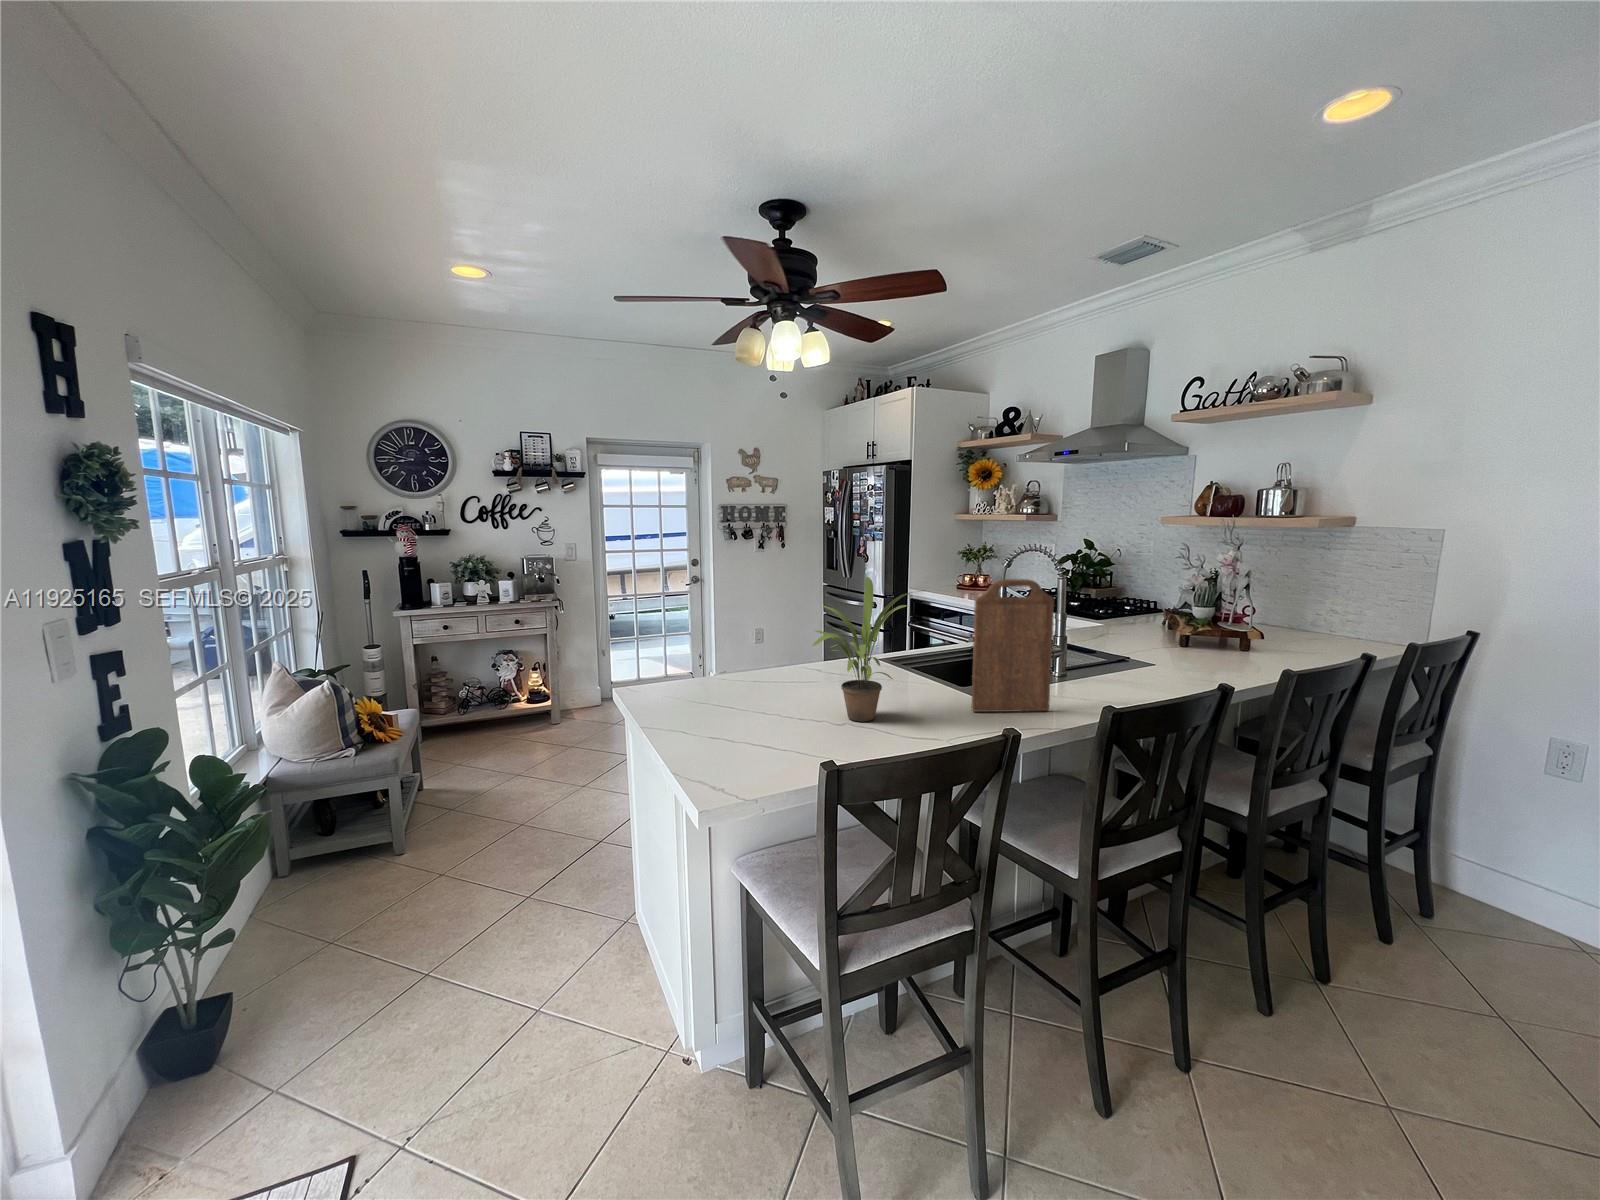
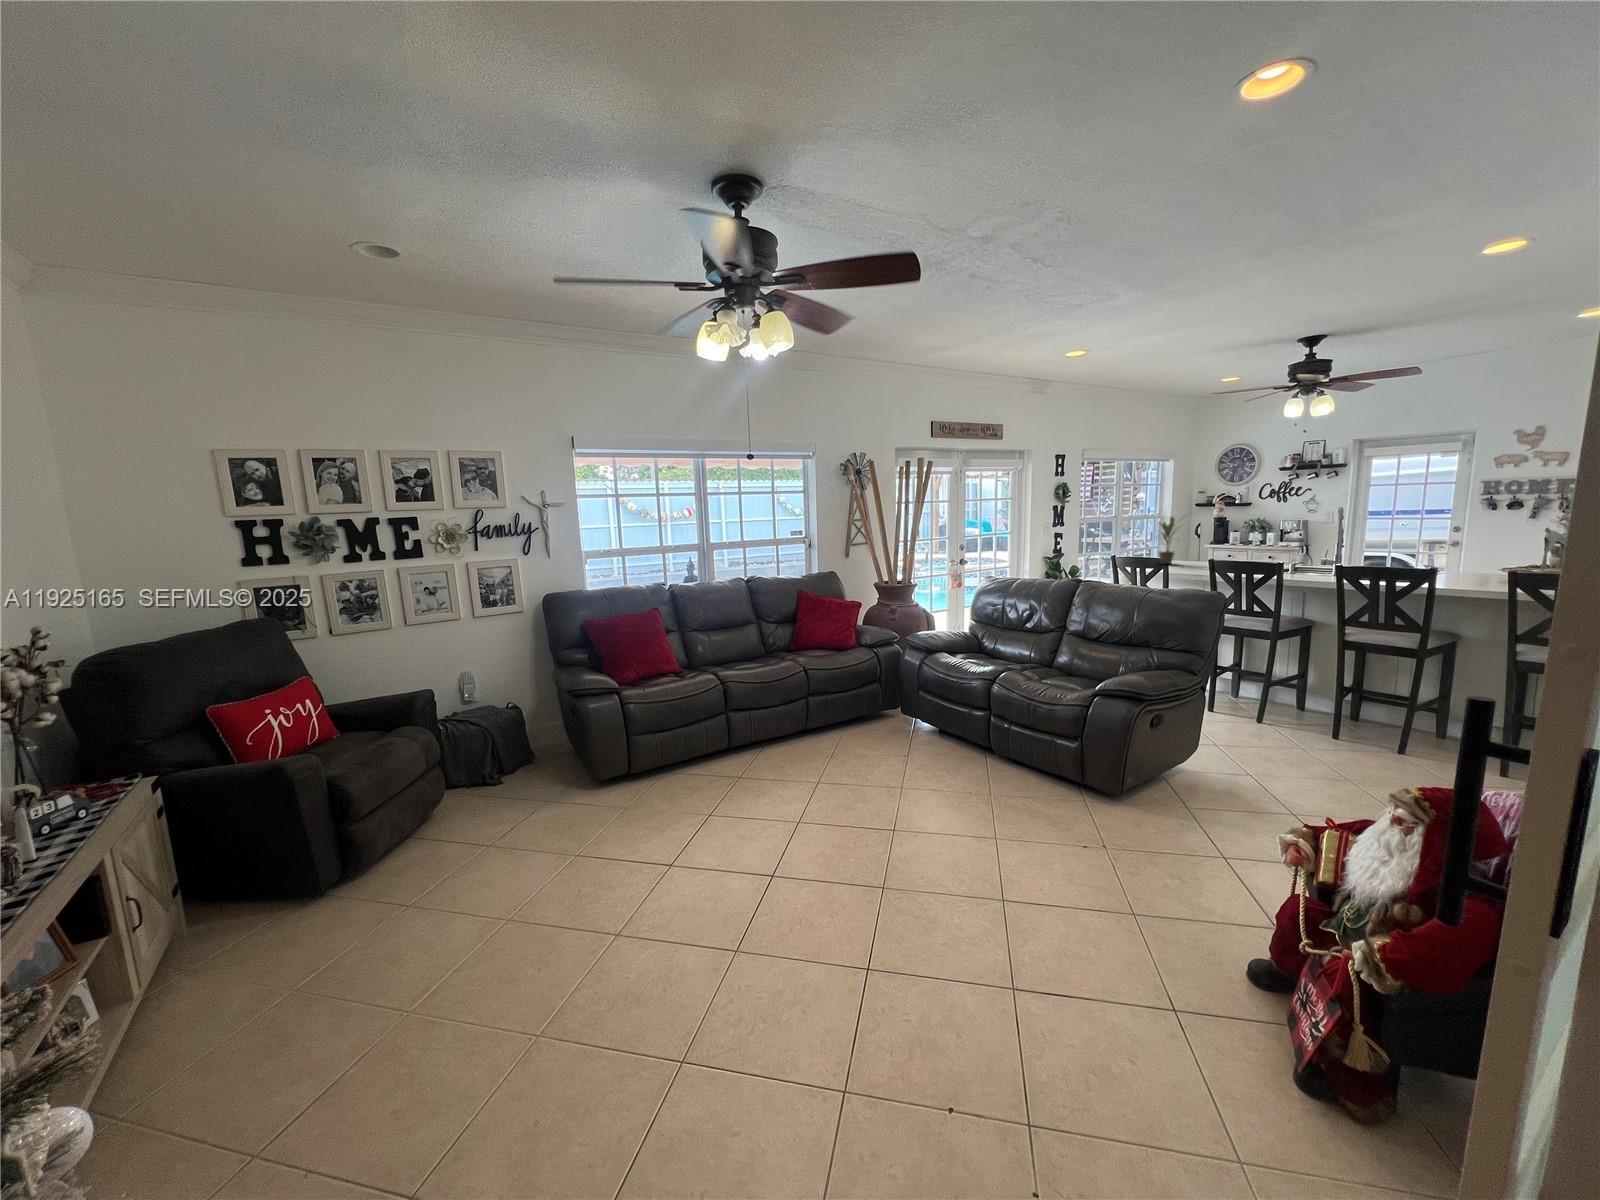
cutting board: present [972,579,1054,712] -> none [1200,514,1227,569]

